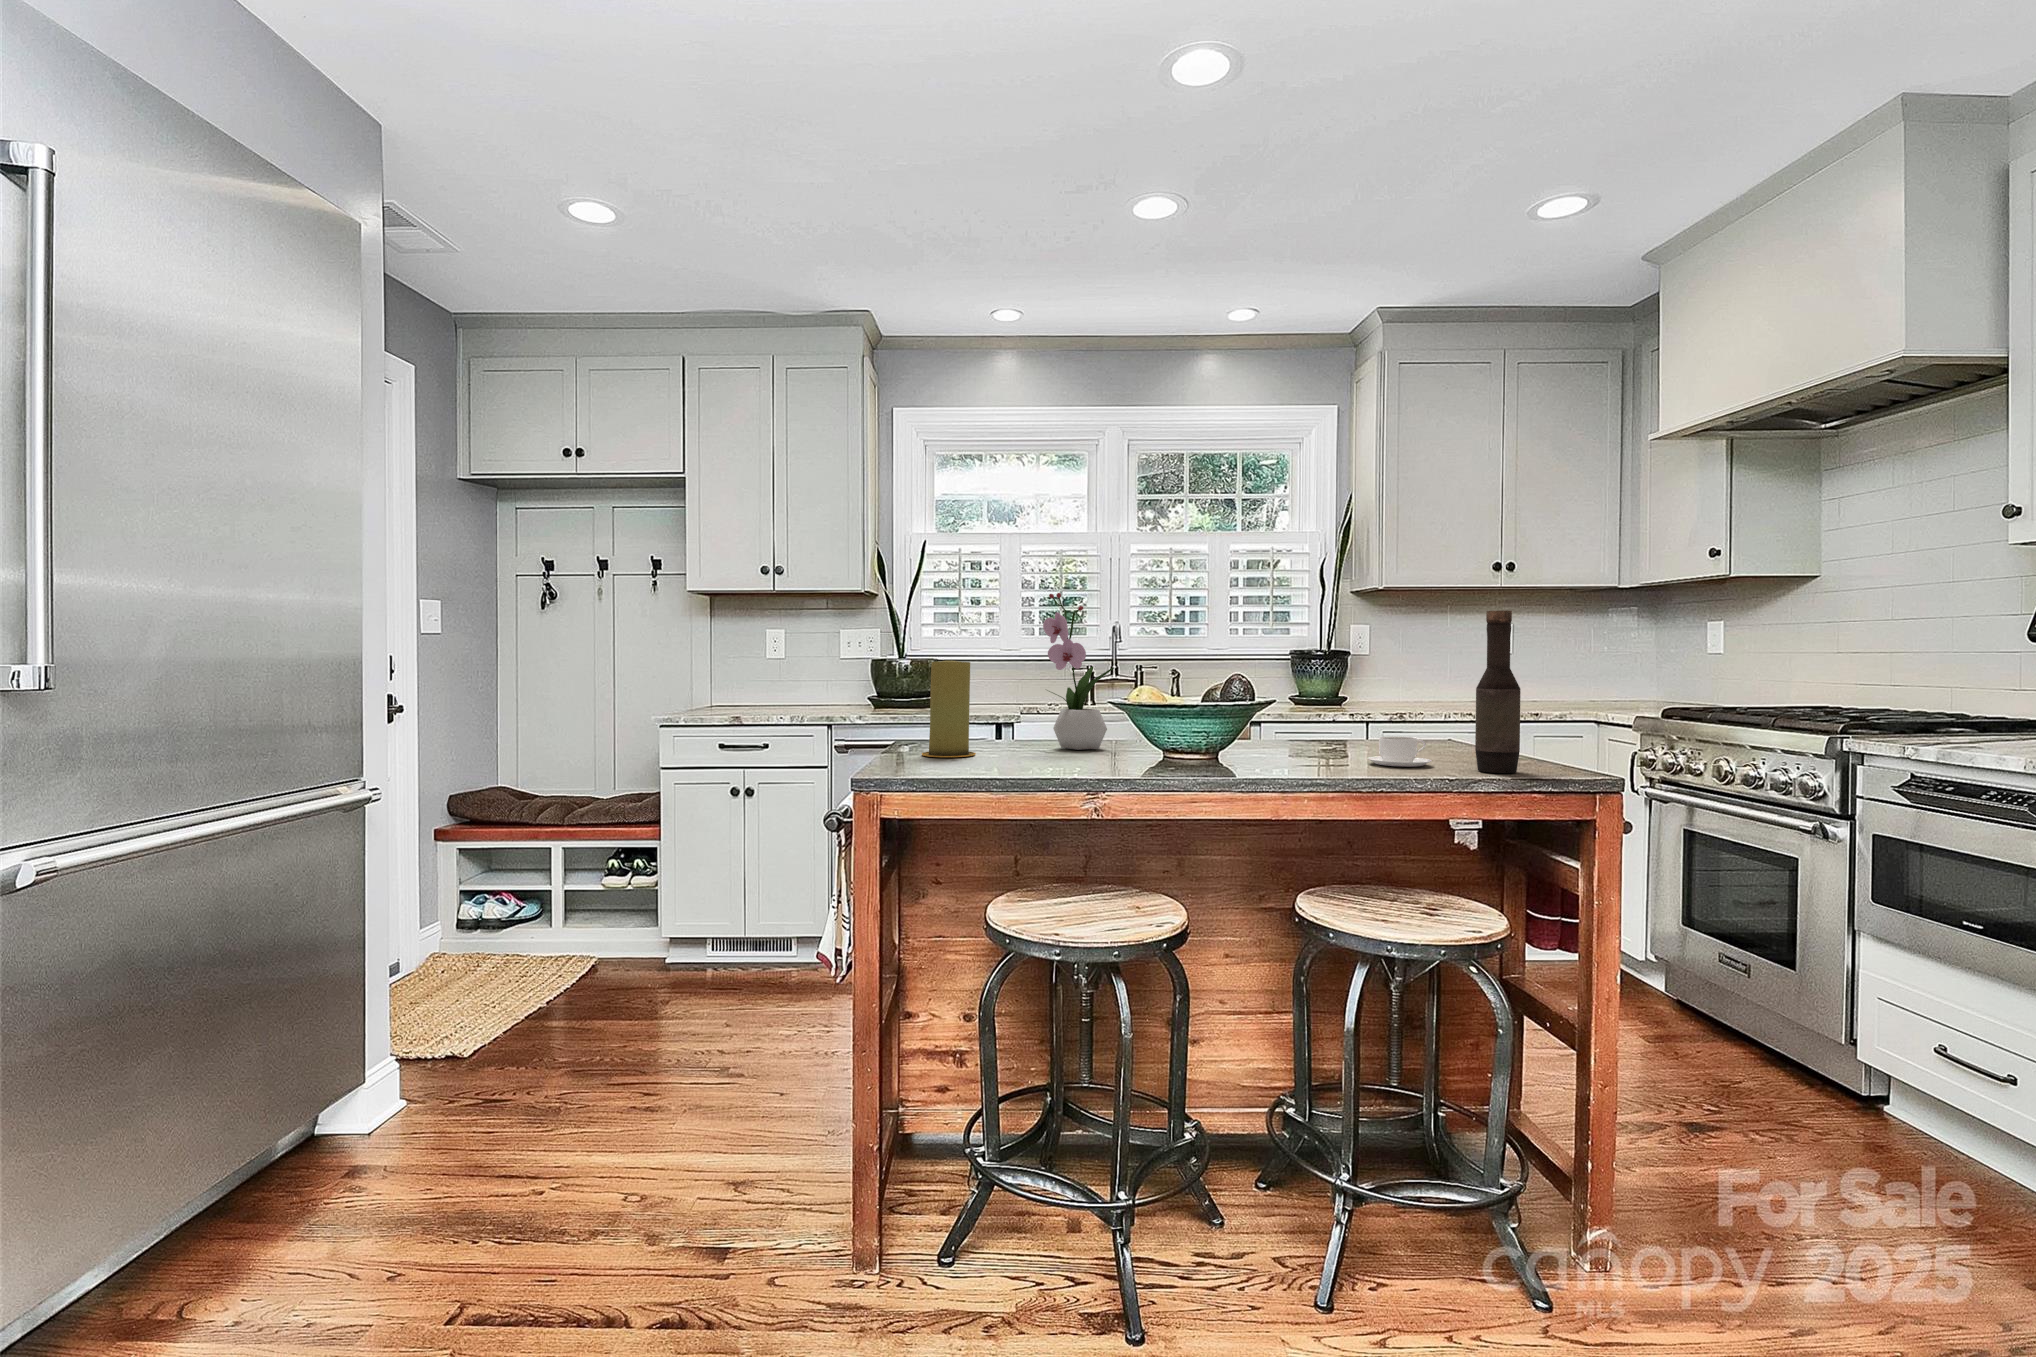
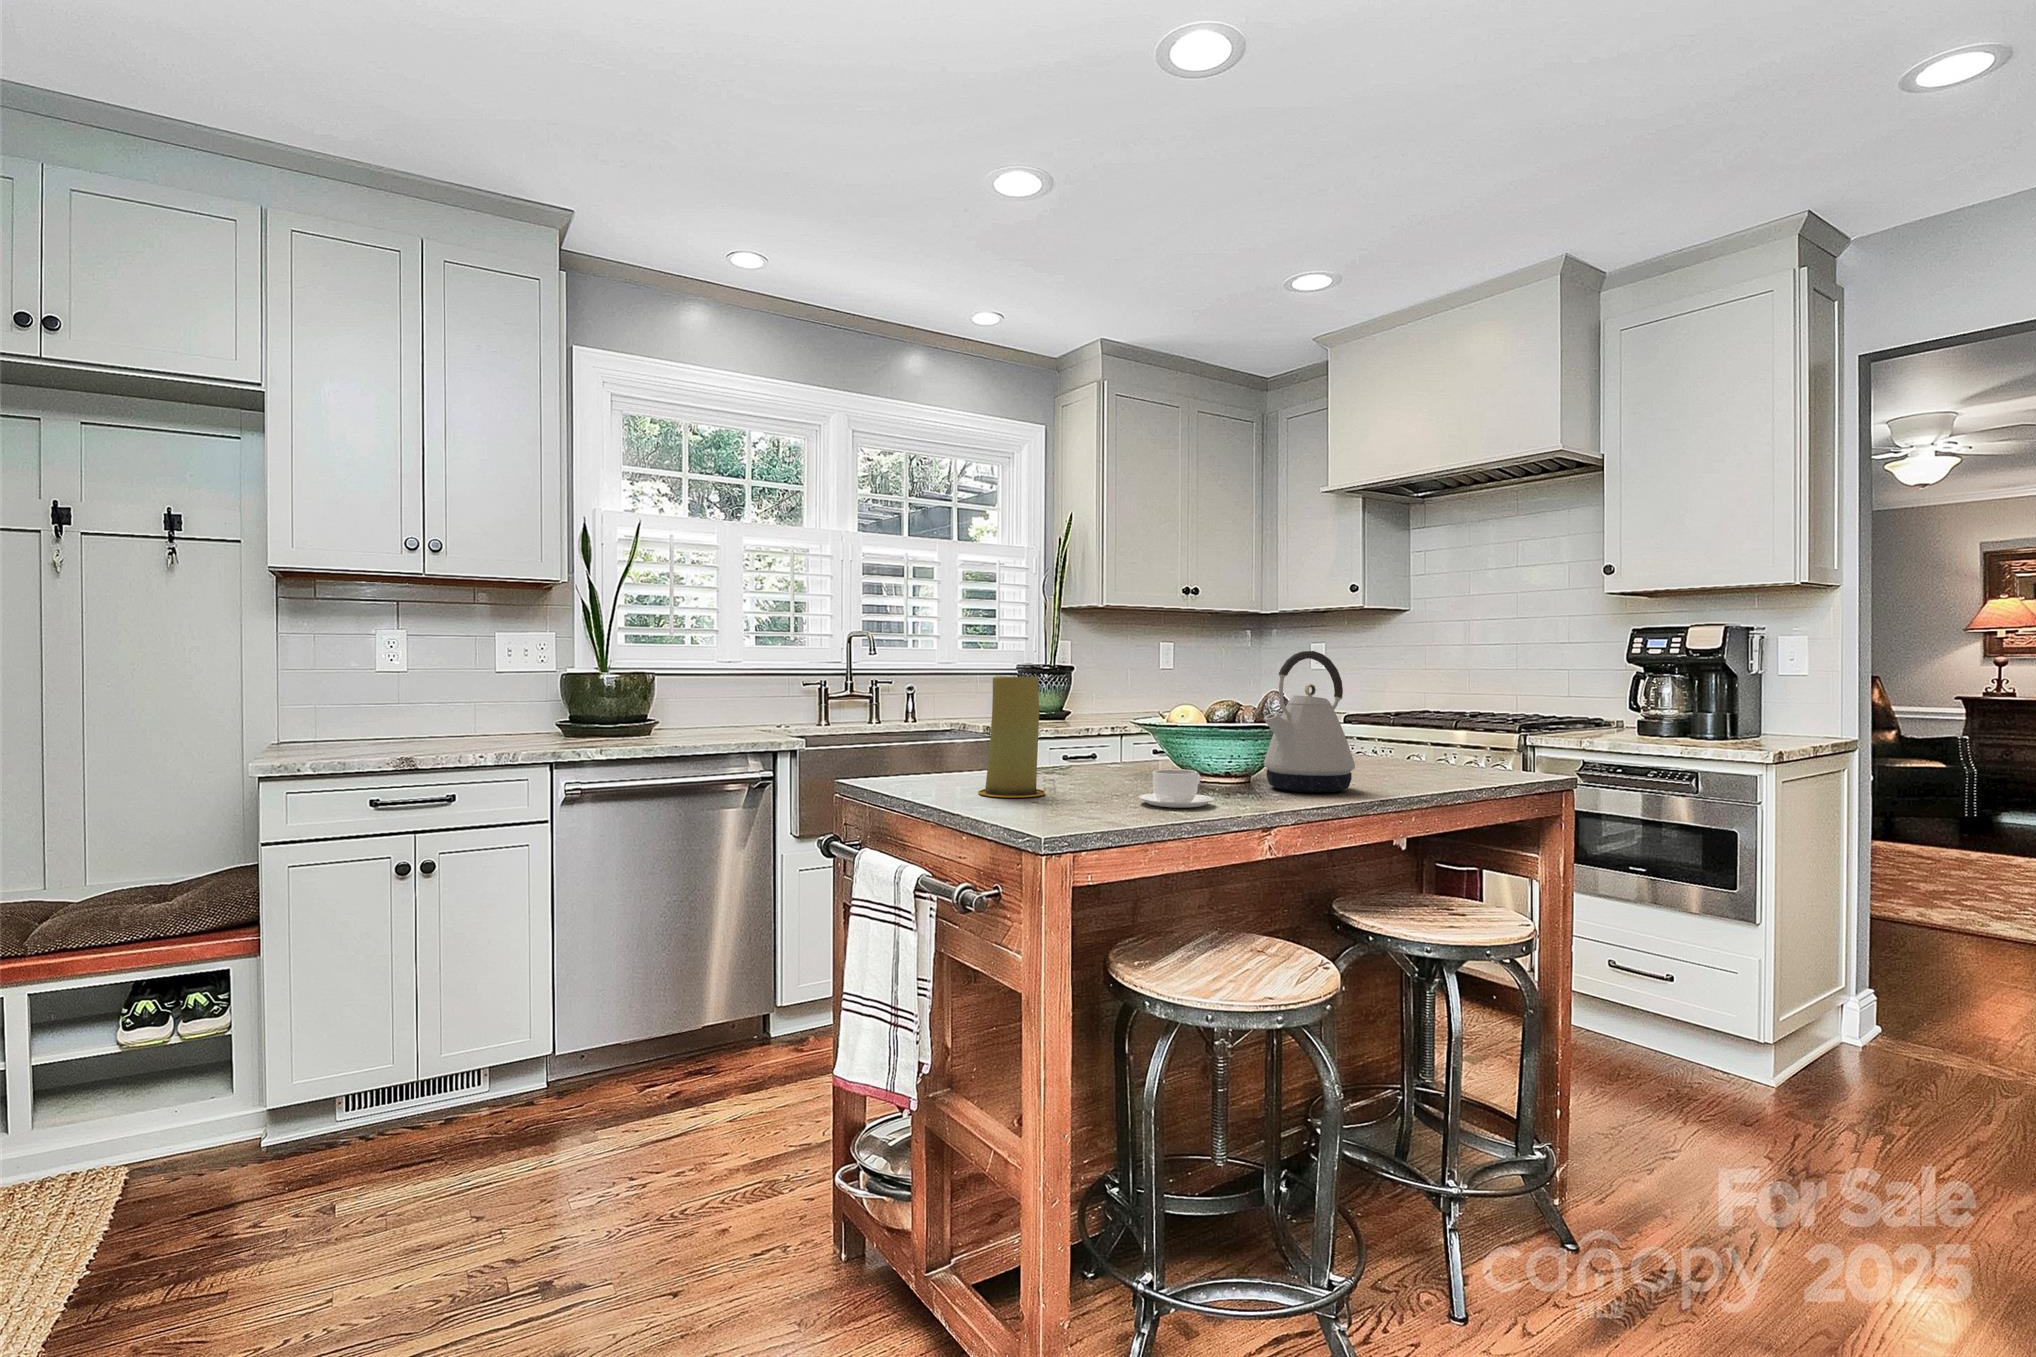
flower arrangement: present [1043,593,1114,750] -> none [1068,598,1133,778]
bottle: present [1475,610,1521,773] -> none [1479,631,1520,777]
kettle: none [1152,637,1256,771] -> present [1264,651,1355,793]
coffee cup: present [1367,737,1432,767] -> present [1139,769,1214,807]

